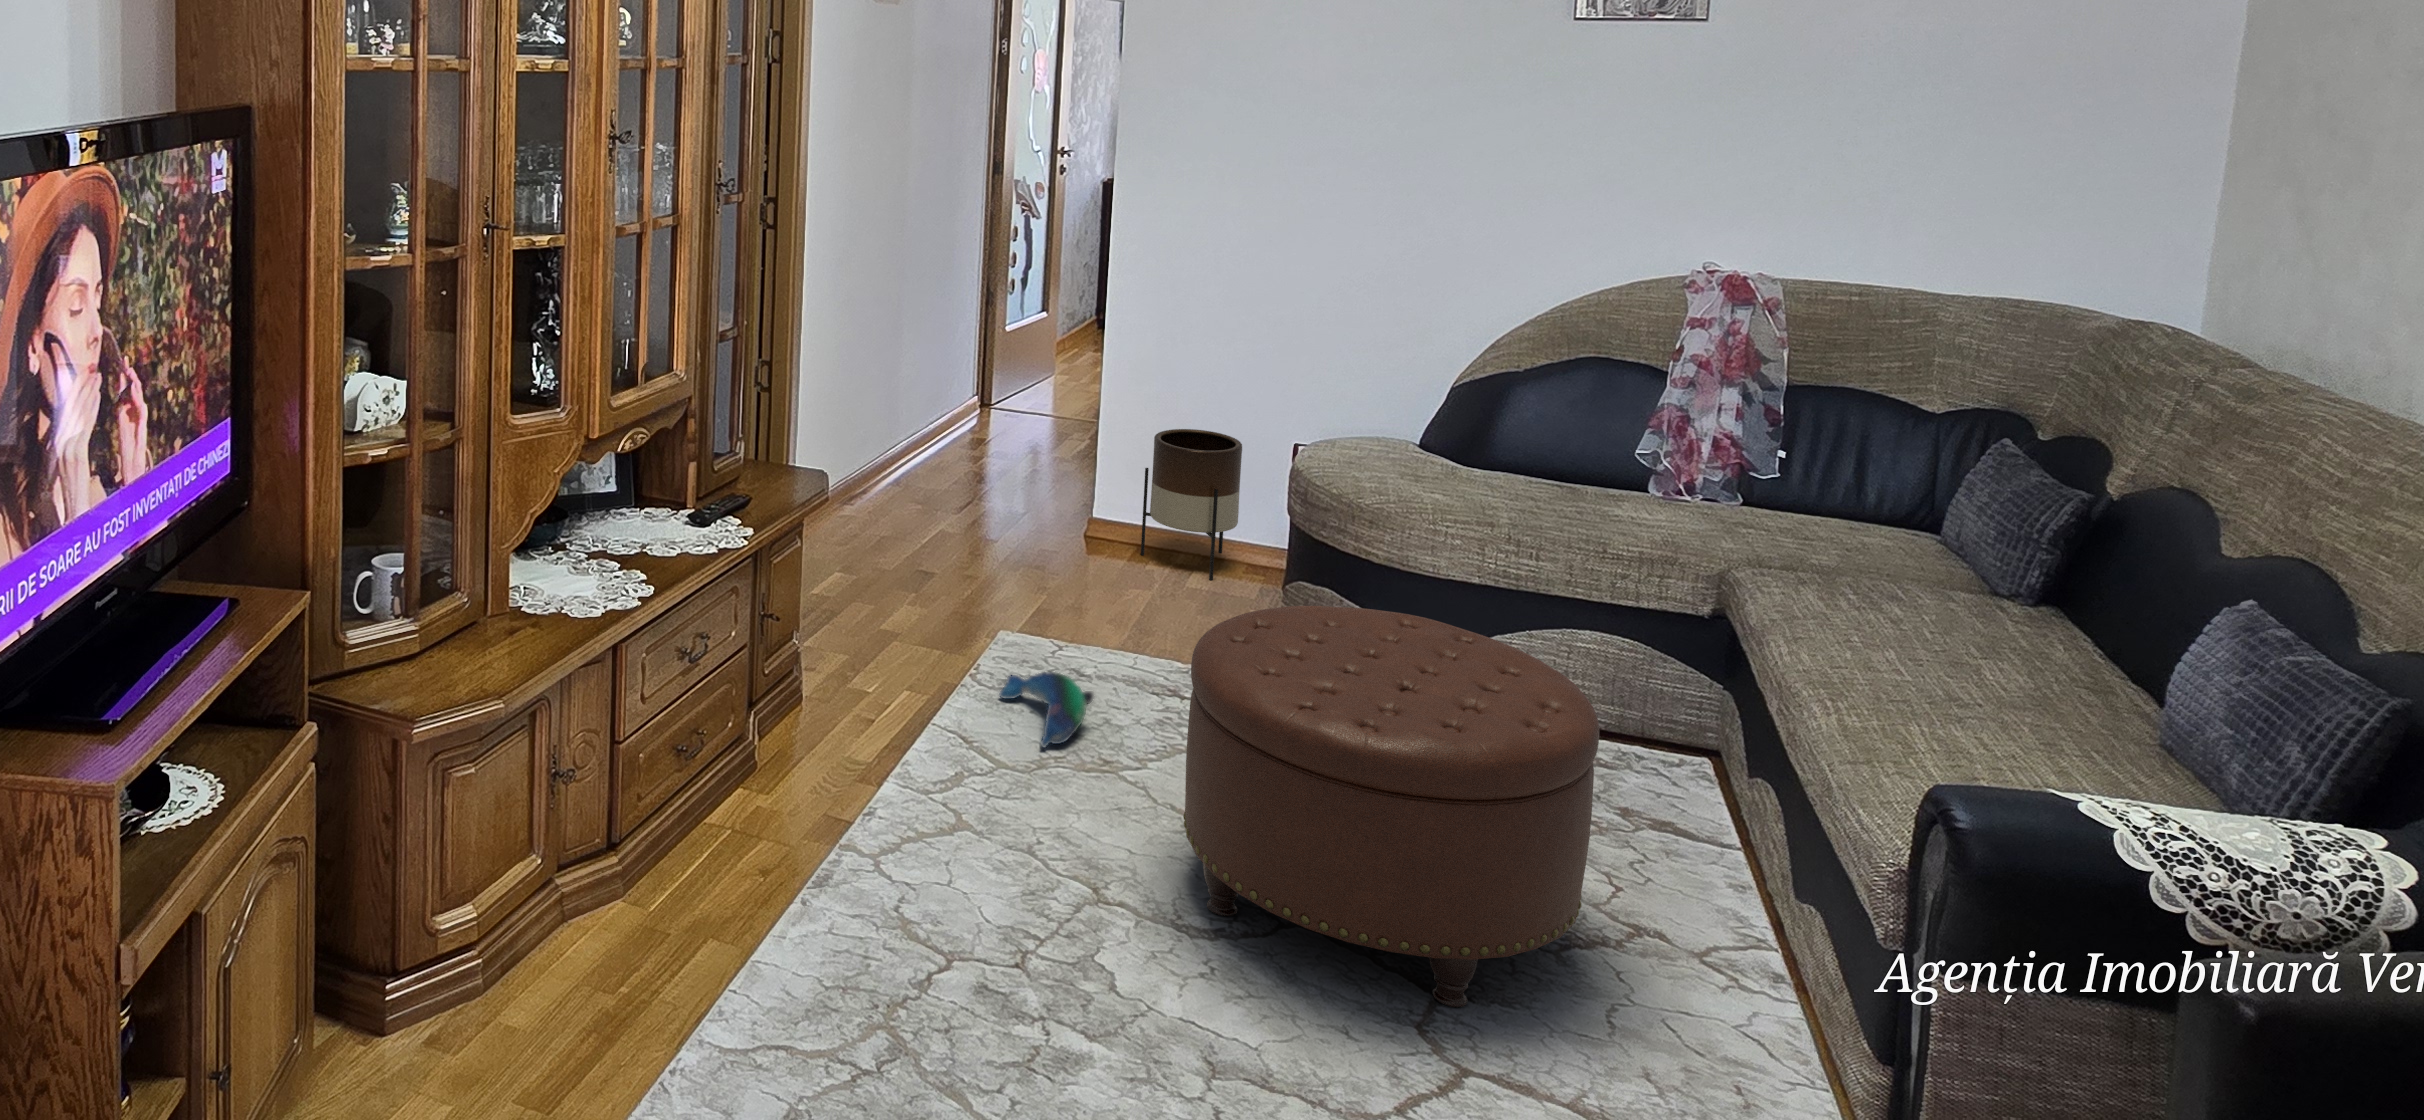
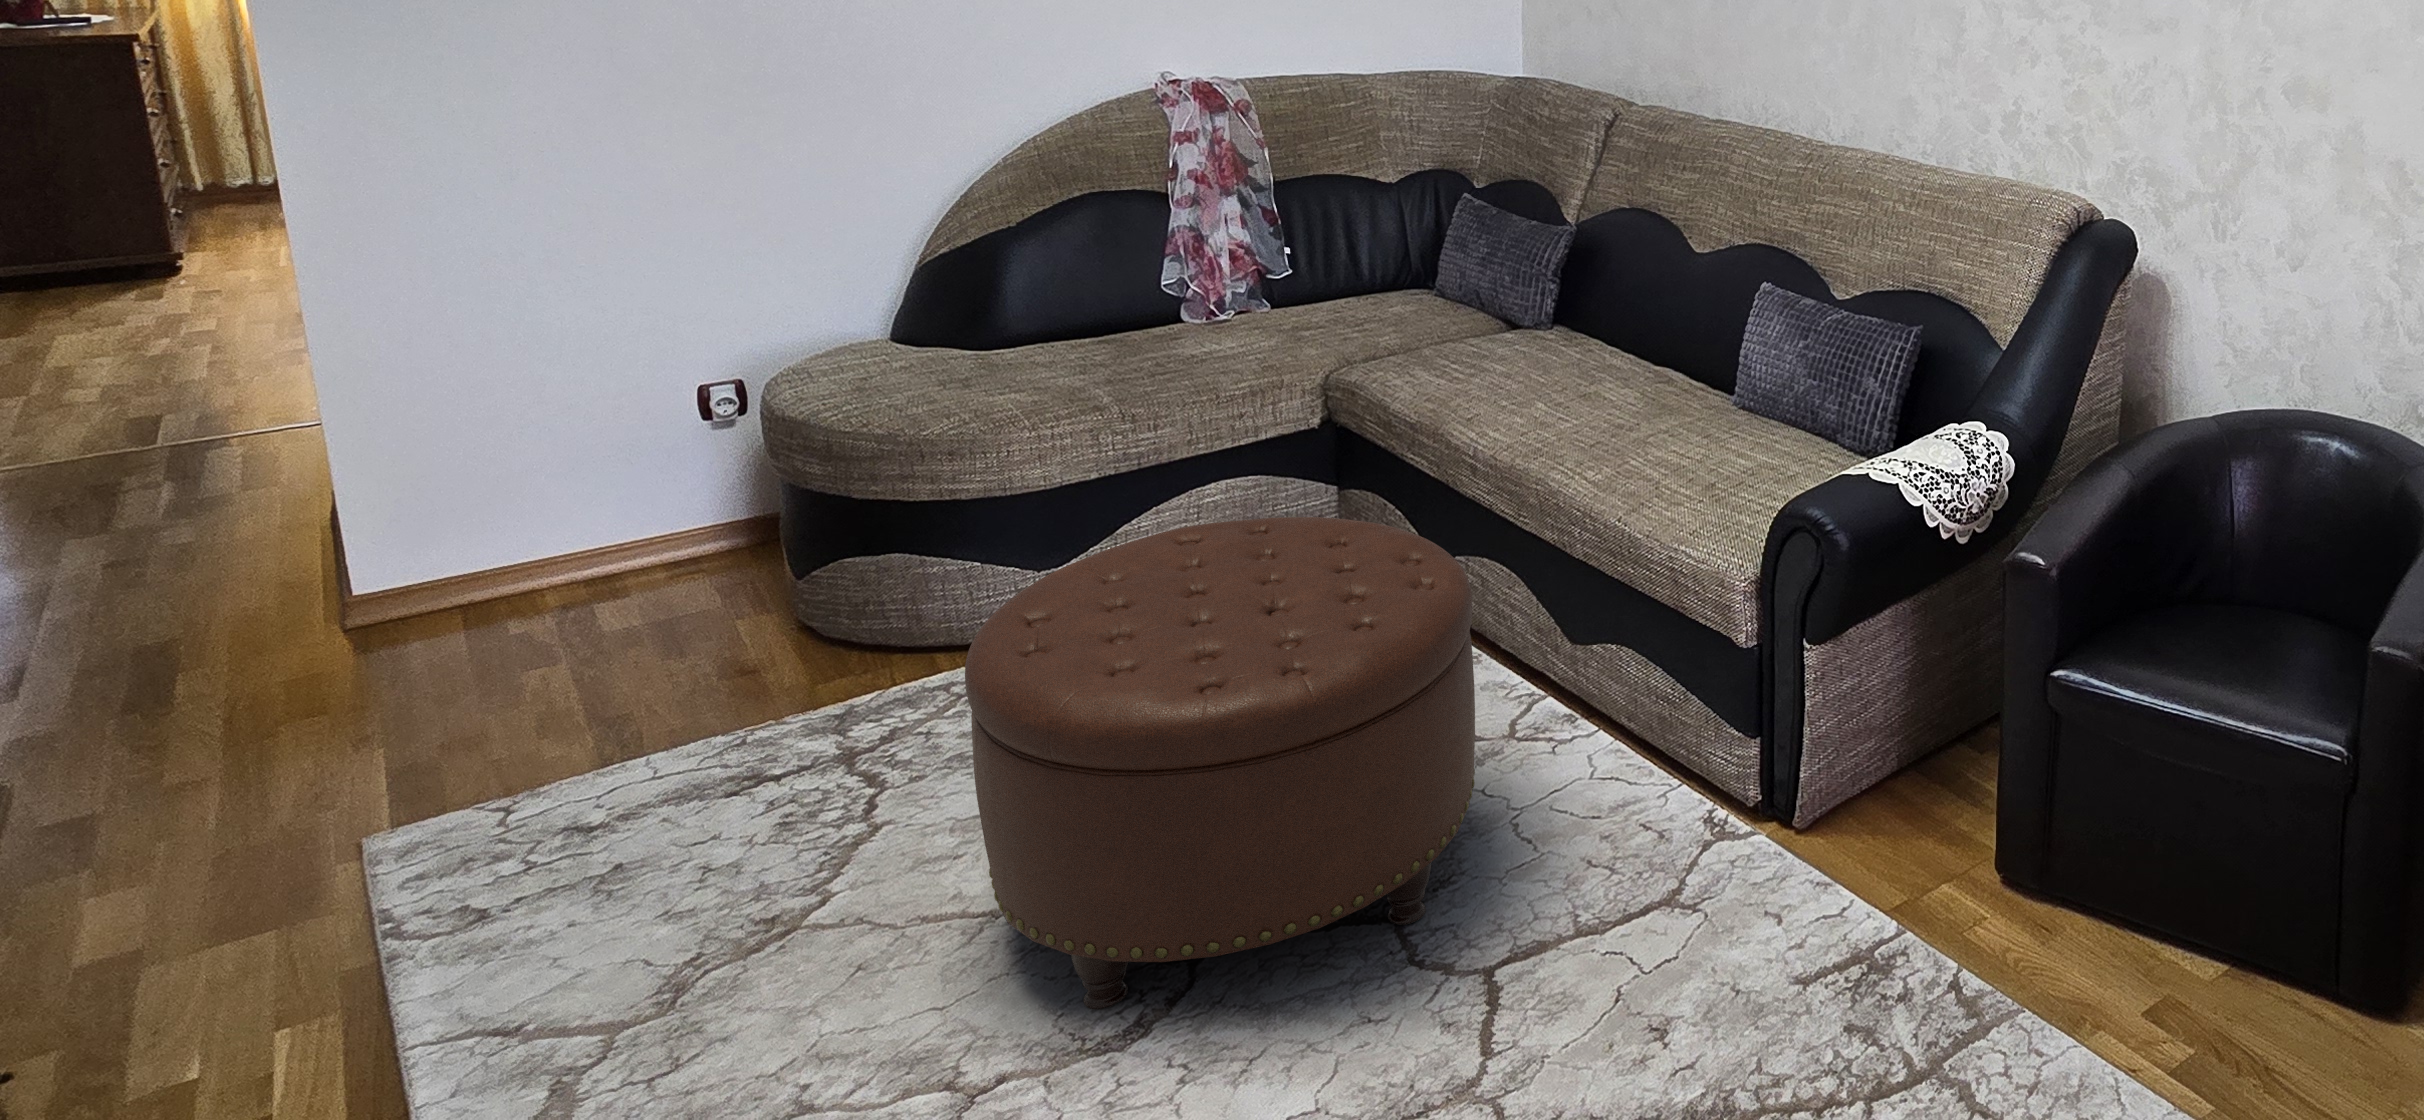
planter: present [1141,429,1242,580] -> none [463,407,649,623]
plush toy: present [999,672,1093,747] -> none [480,838,689,965]

